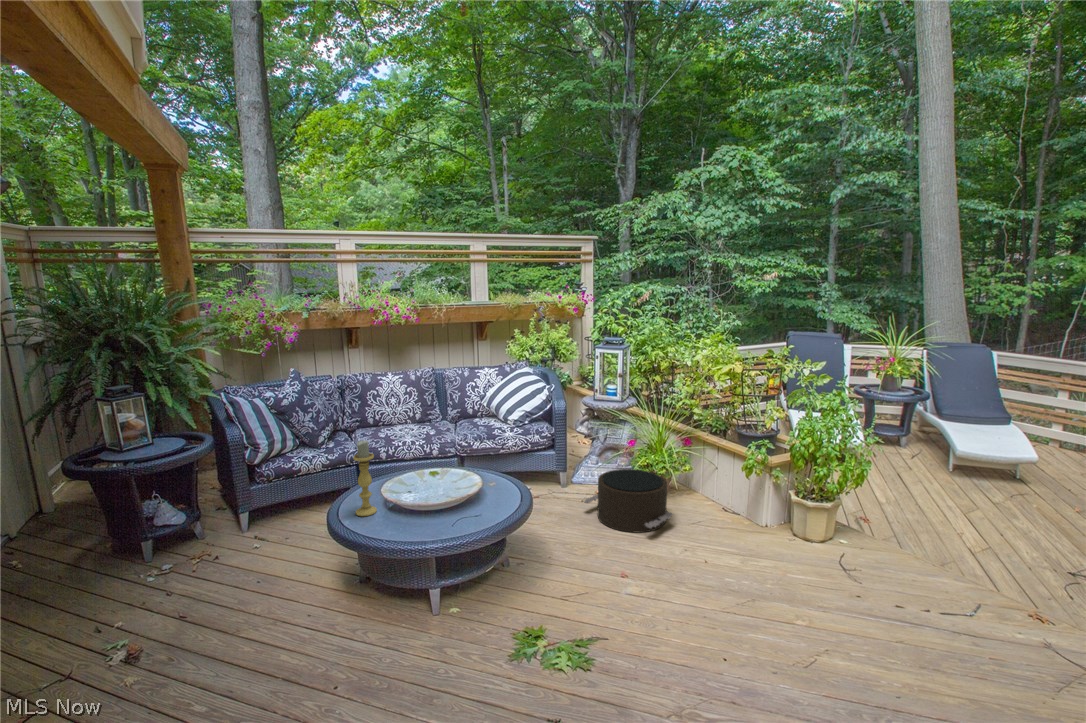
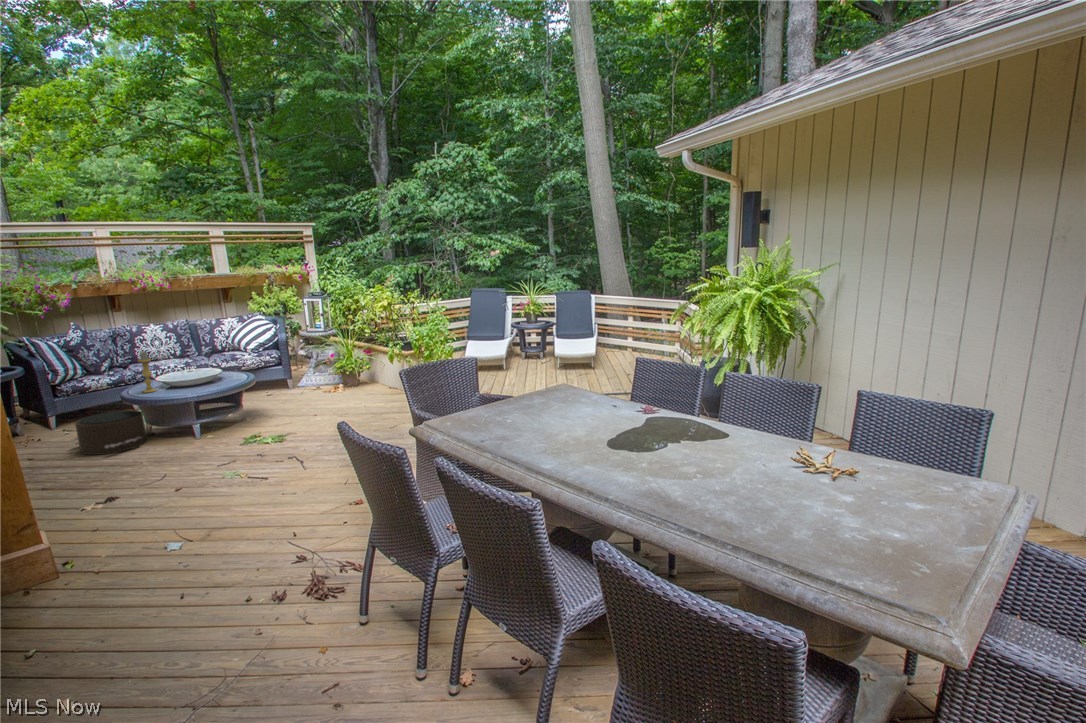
pouf: present [584,469,673,533] -> present [73,410,147,455]

